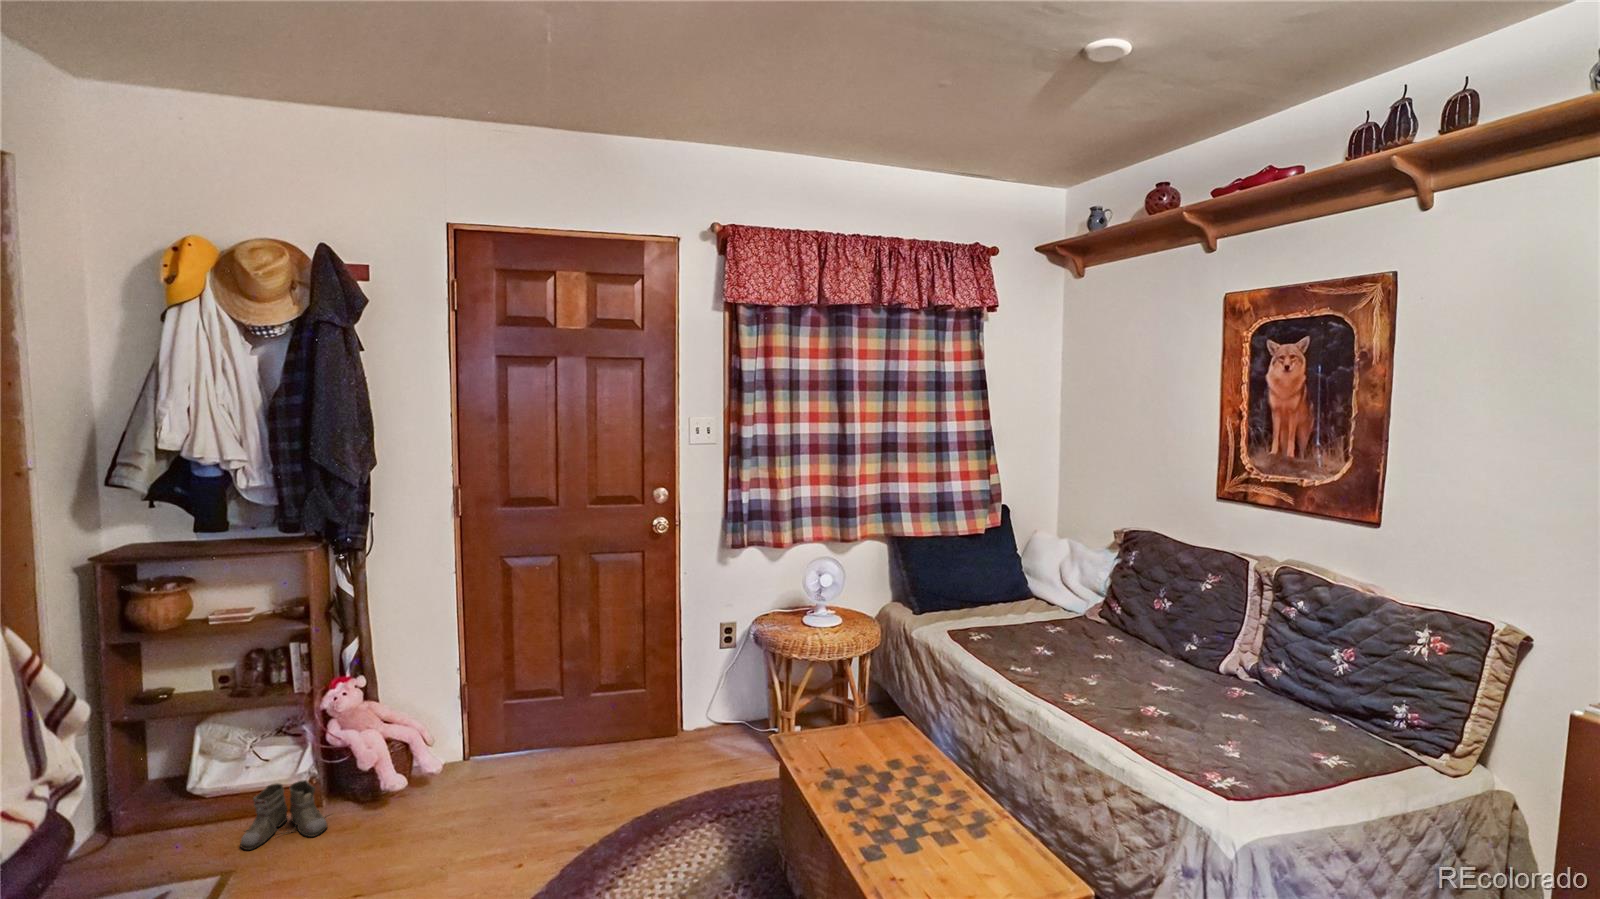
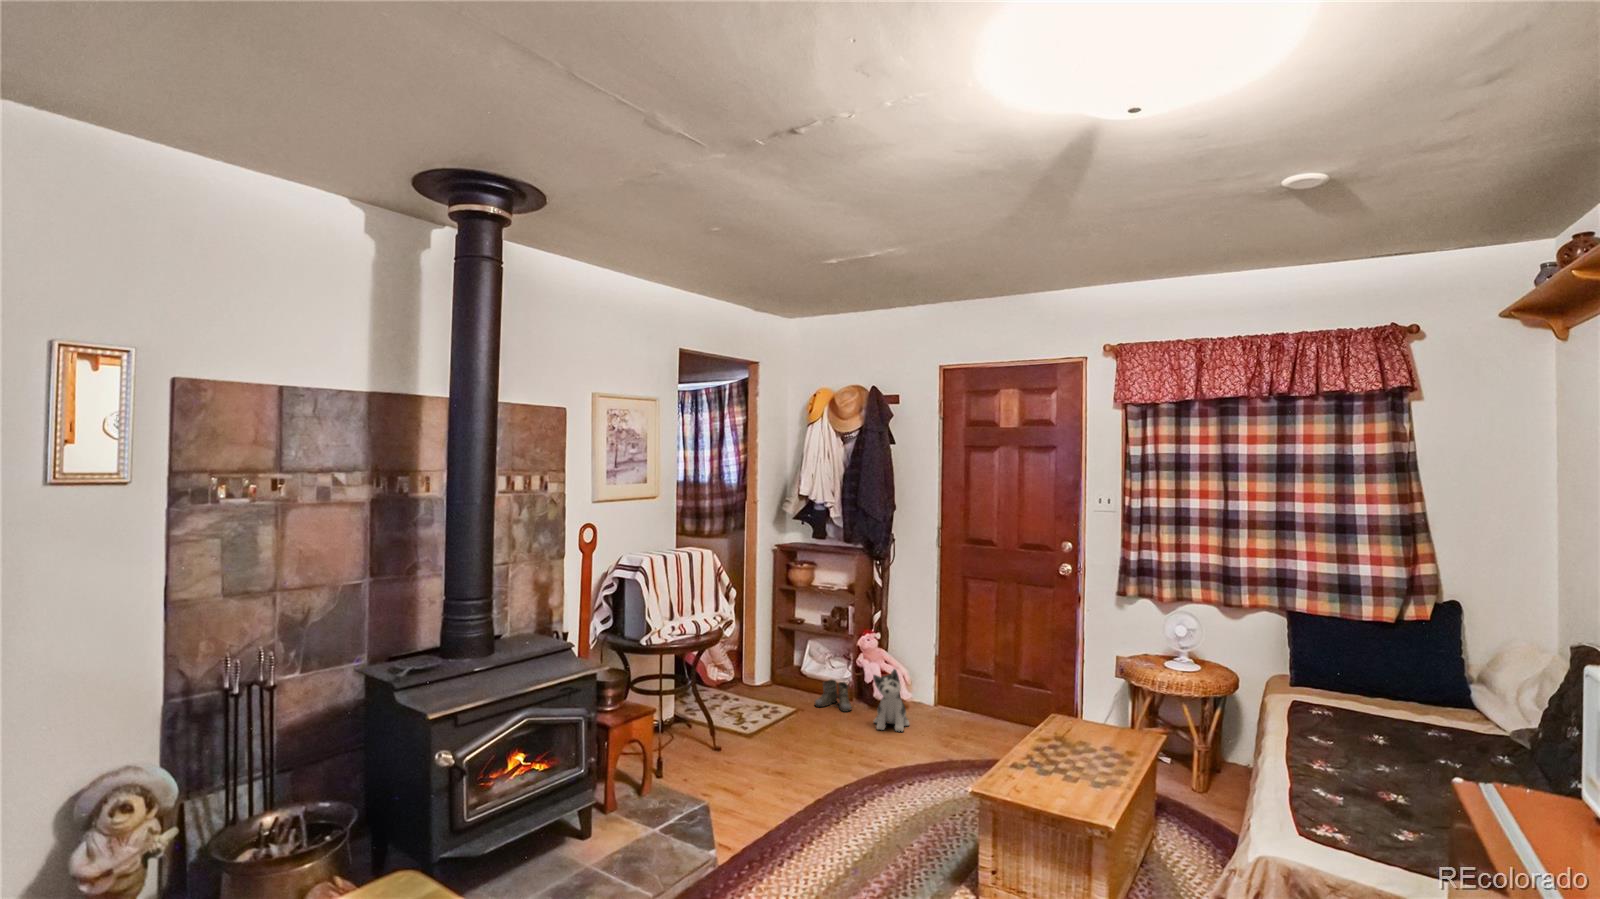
plush toy: none [385,734,454,848] -> present [873,669,909,731]

